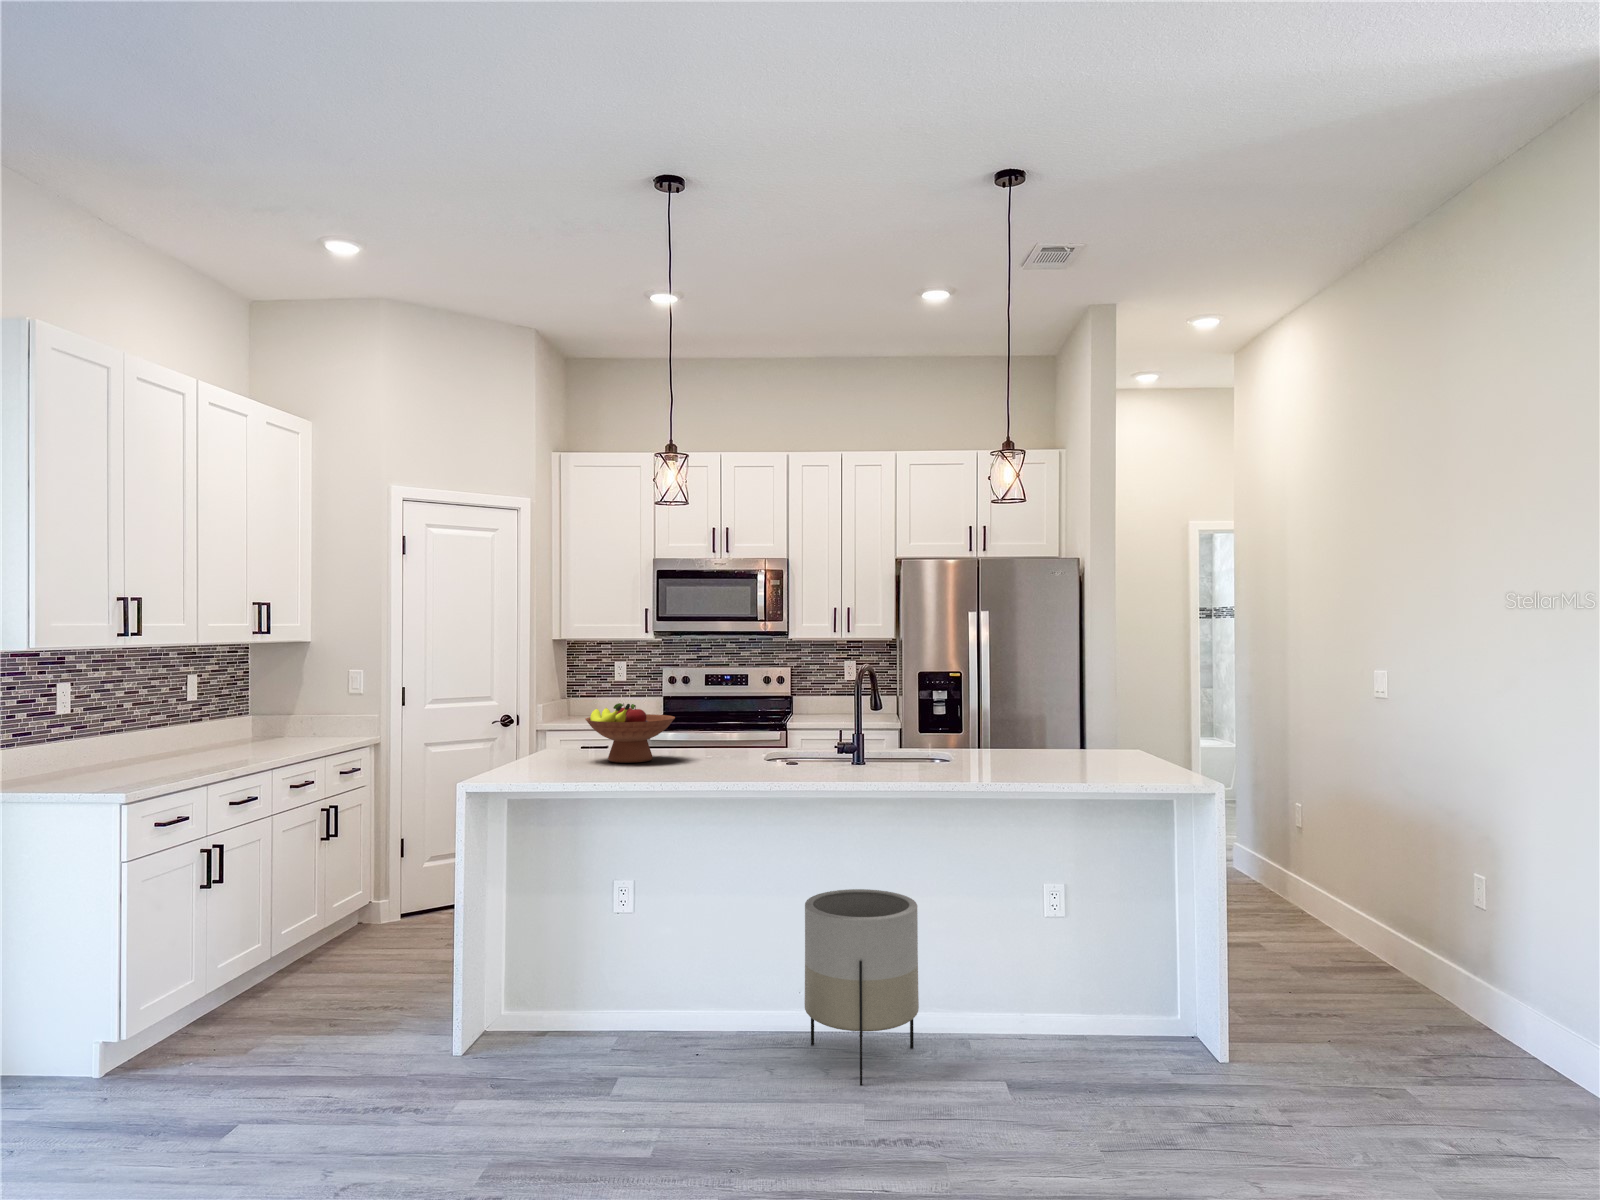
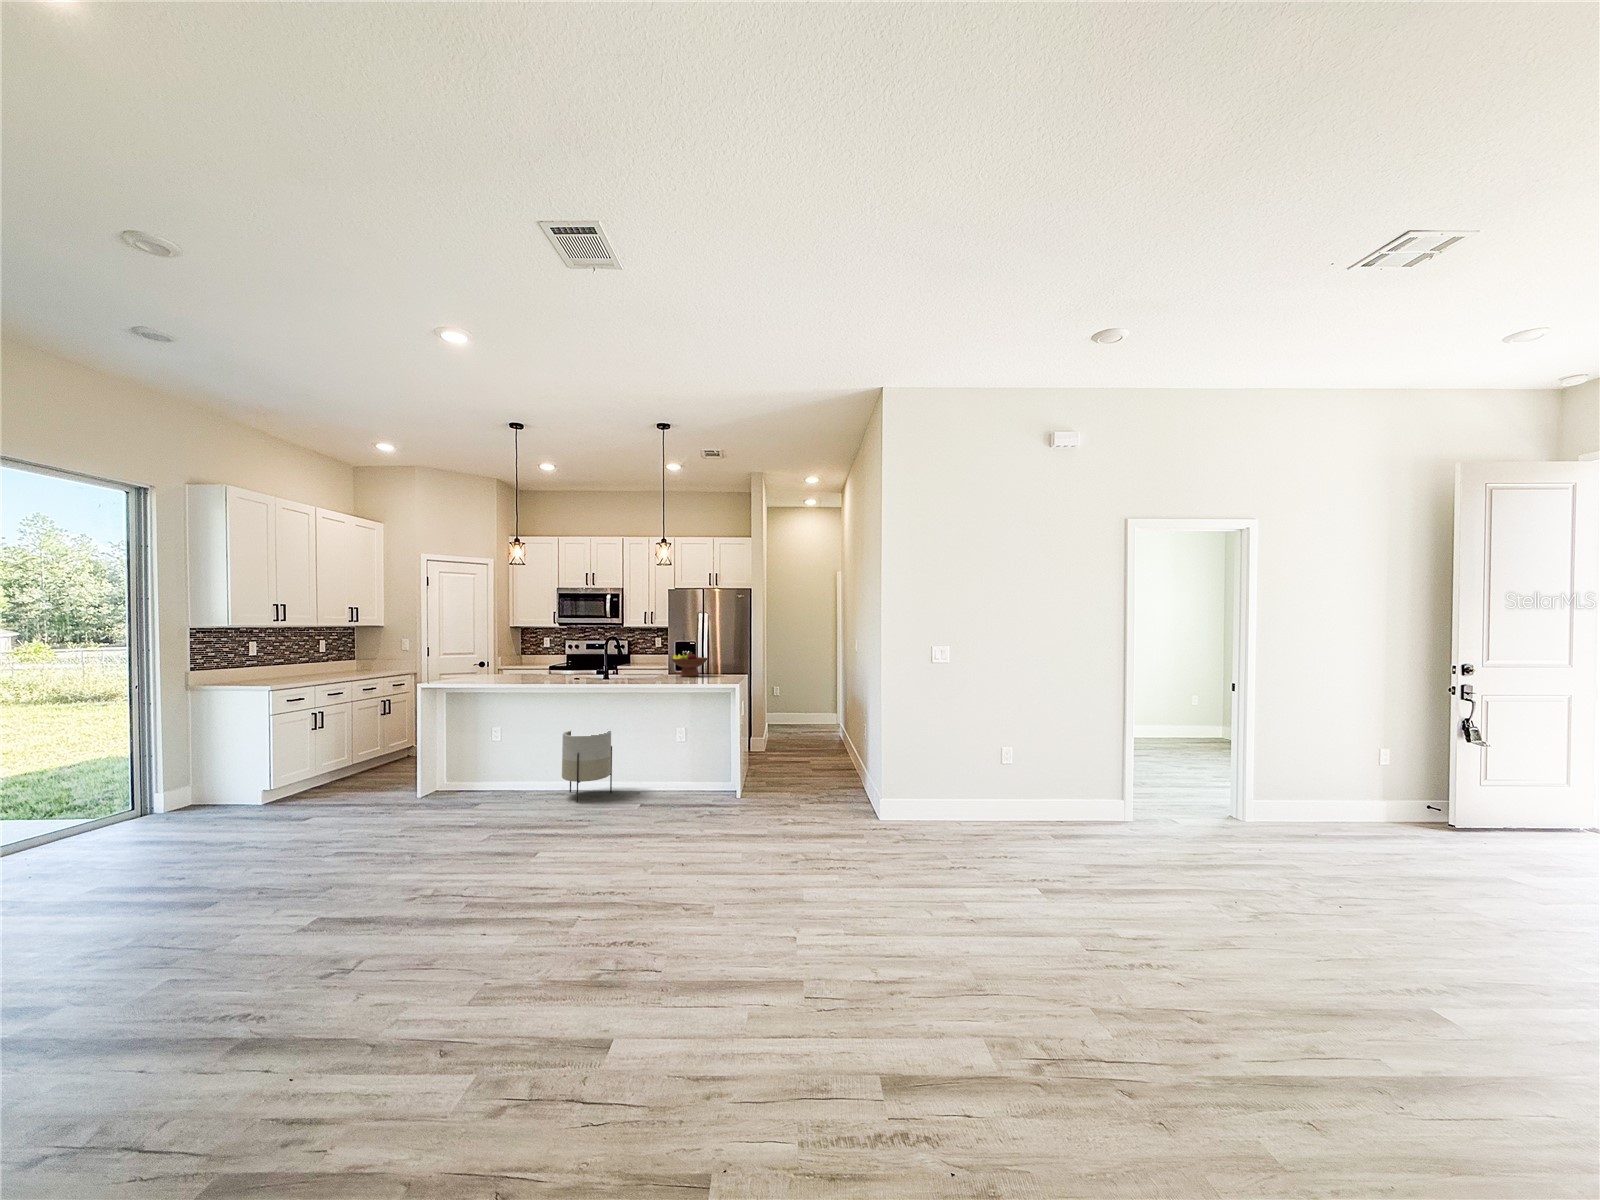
fruit bowl: present [585,703,675,763] -> present [671,652,708,677]

